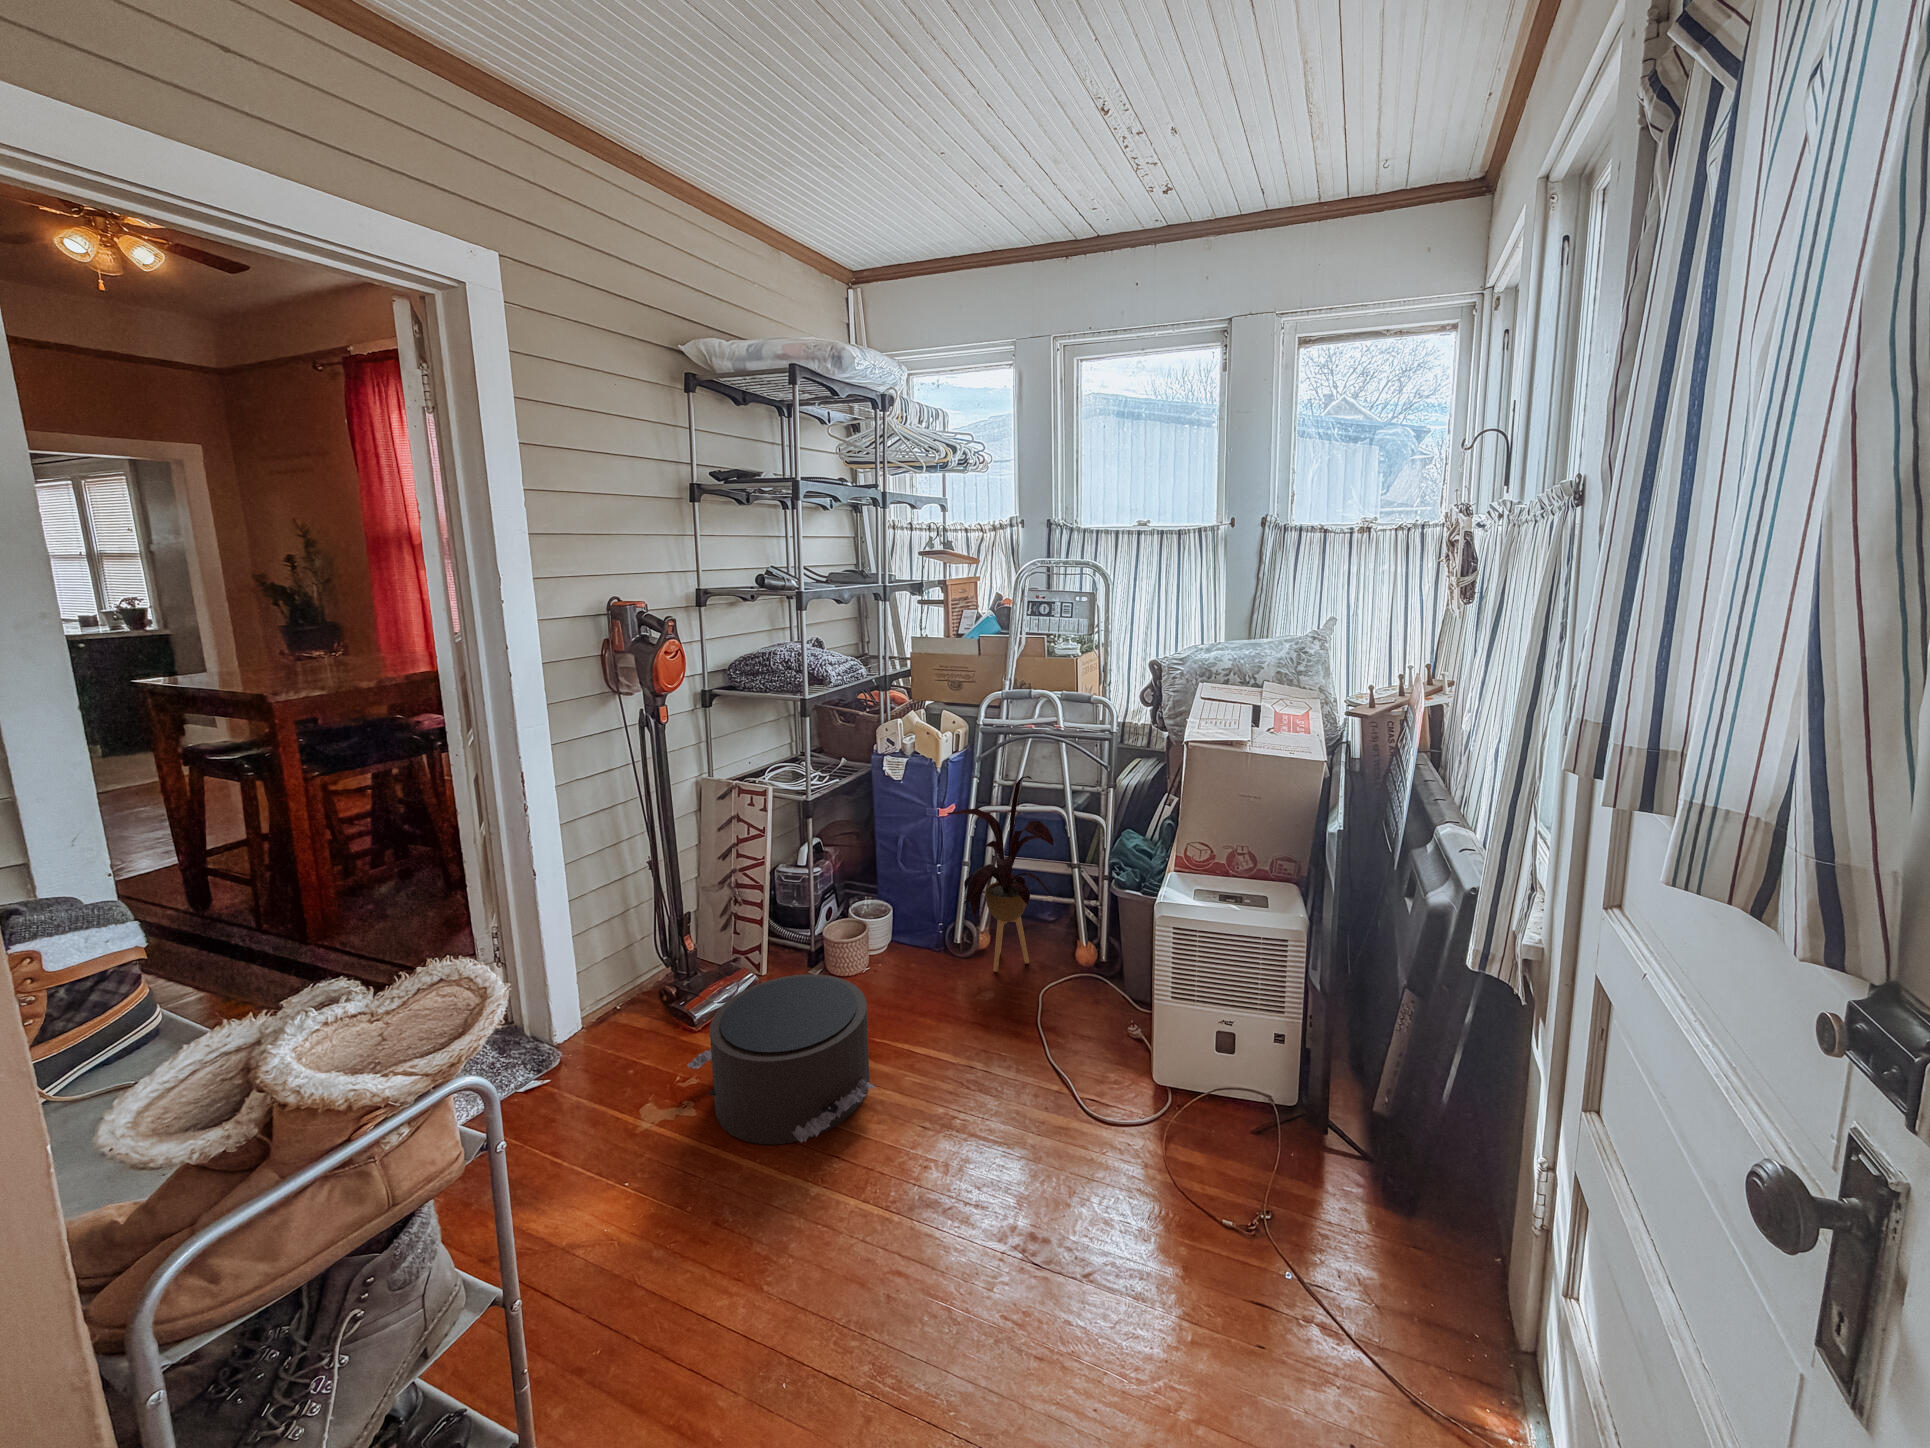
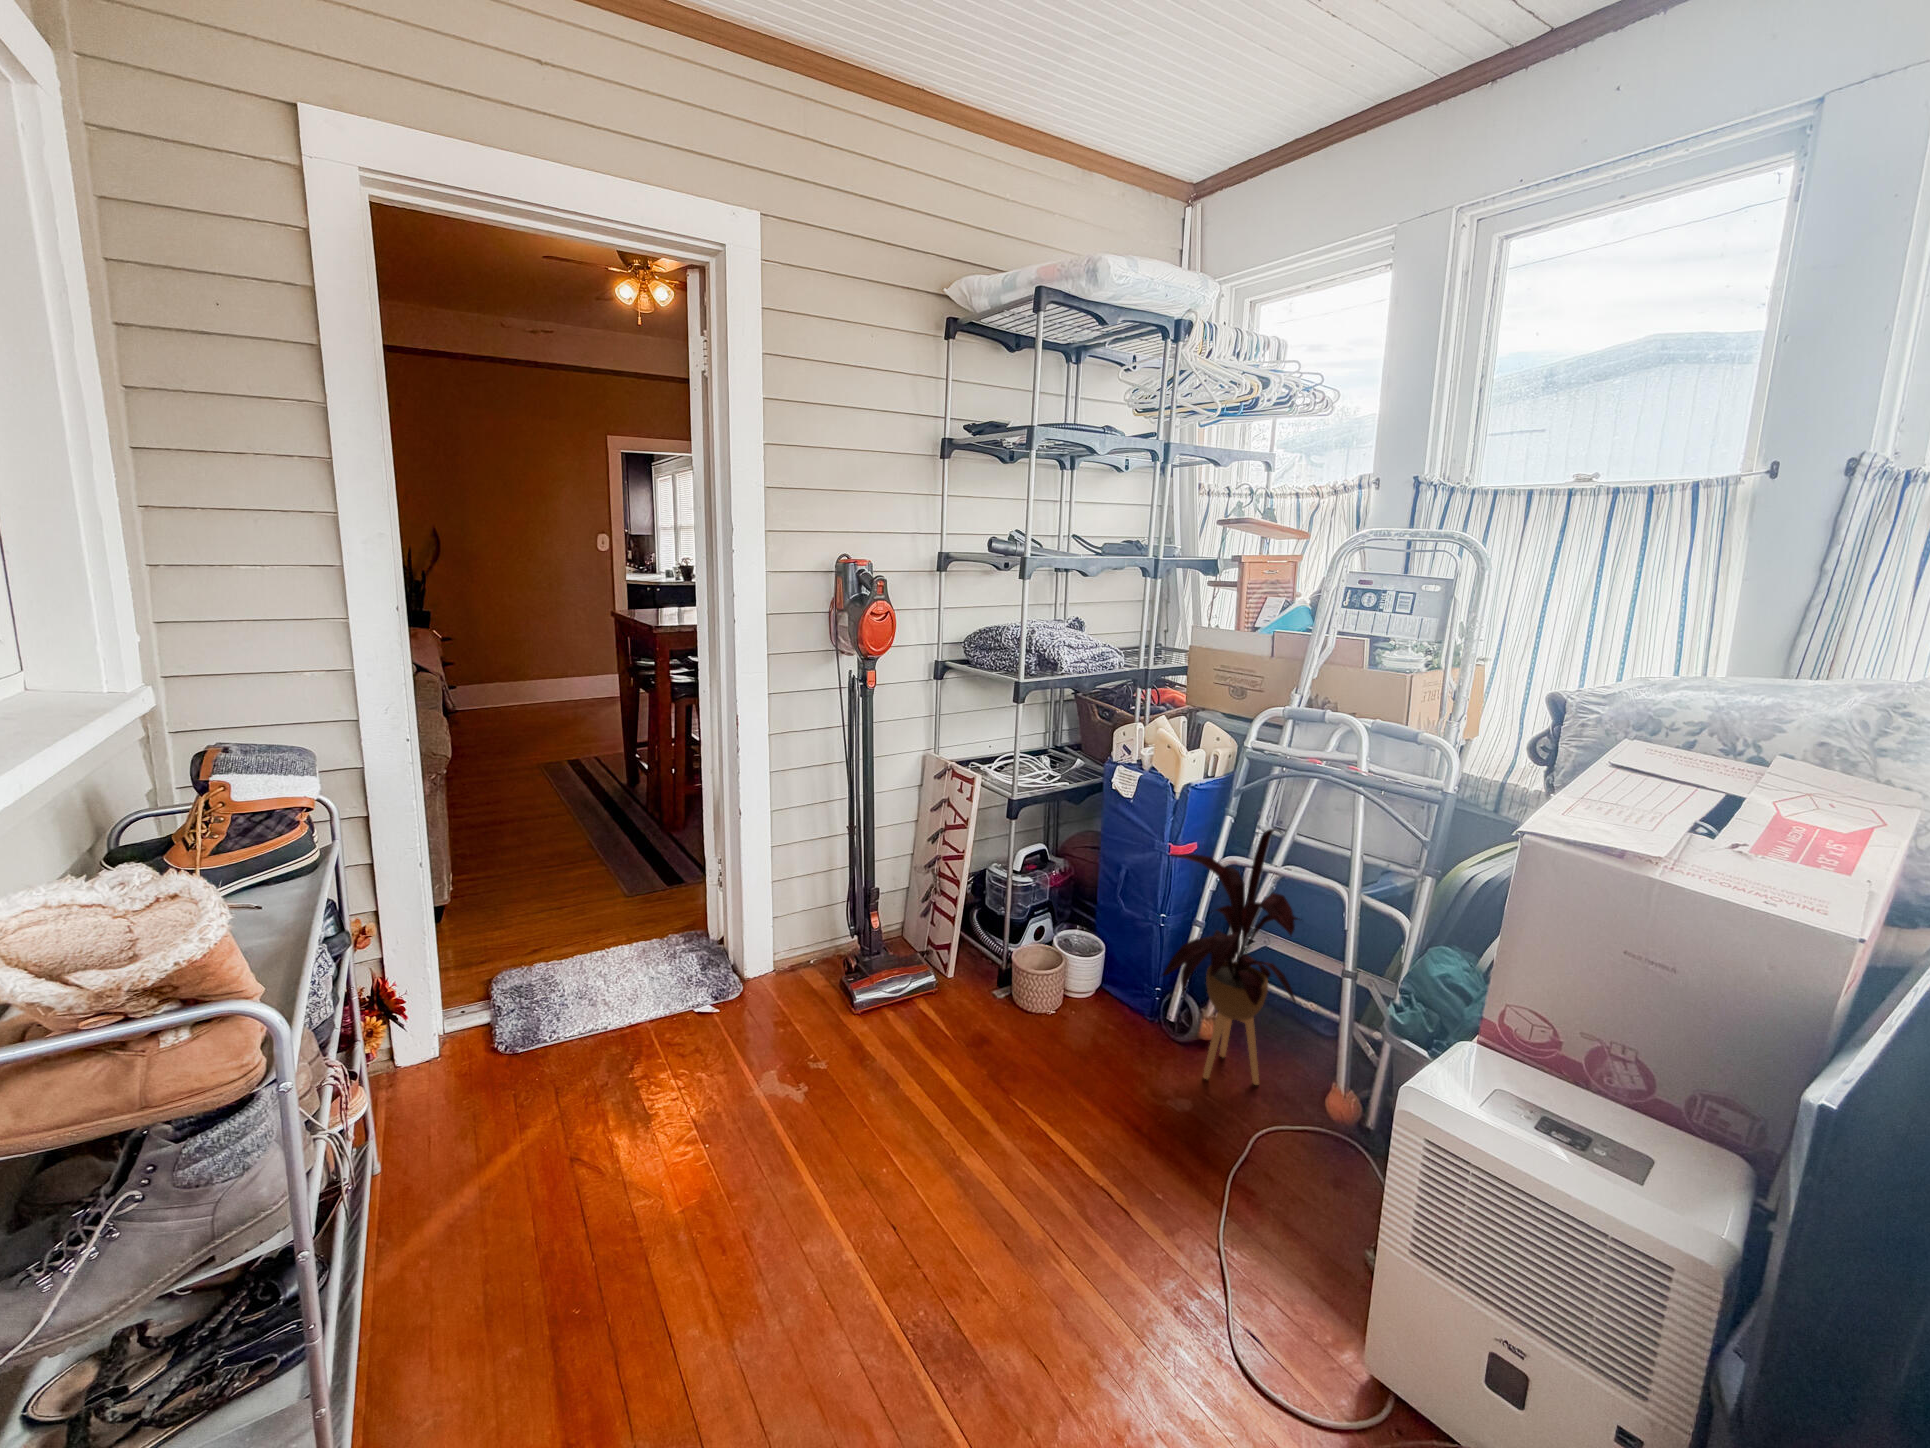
pouf: present [687,974,876,1144] -> none [815,989,992,1192]

